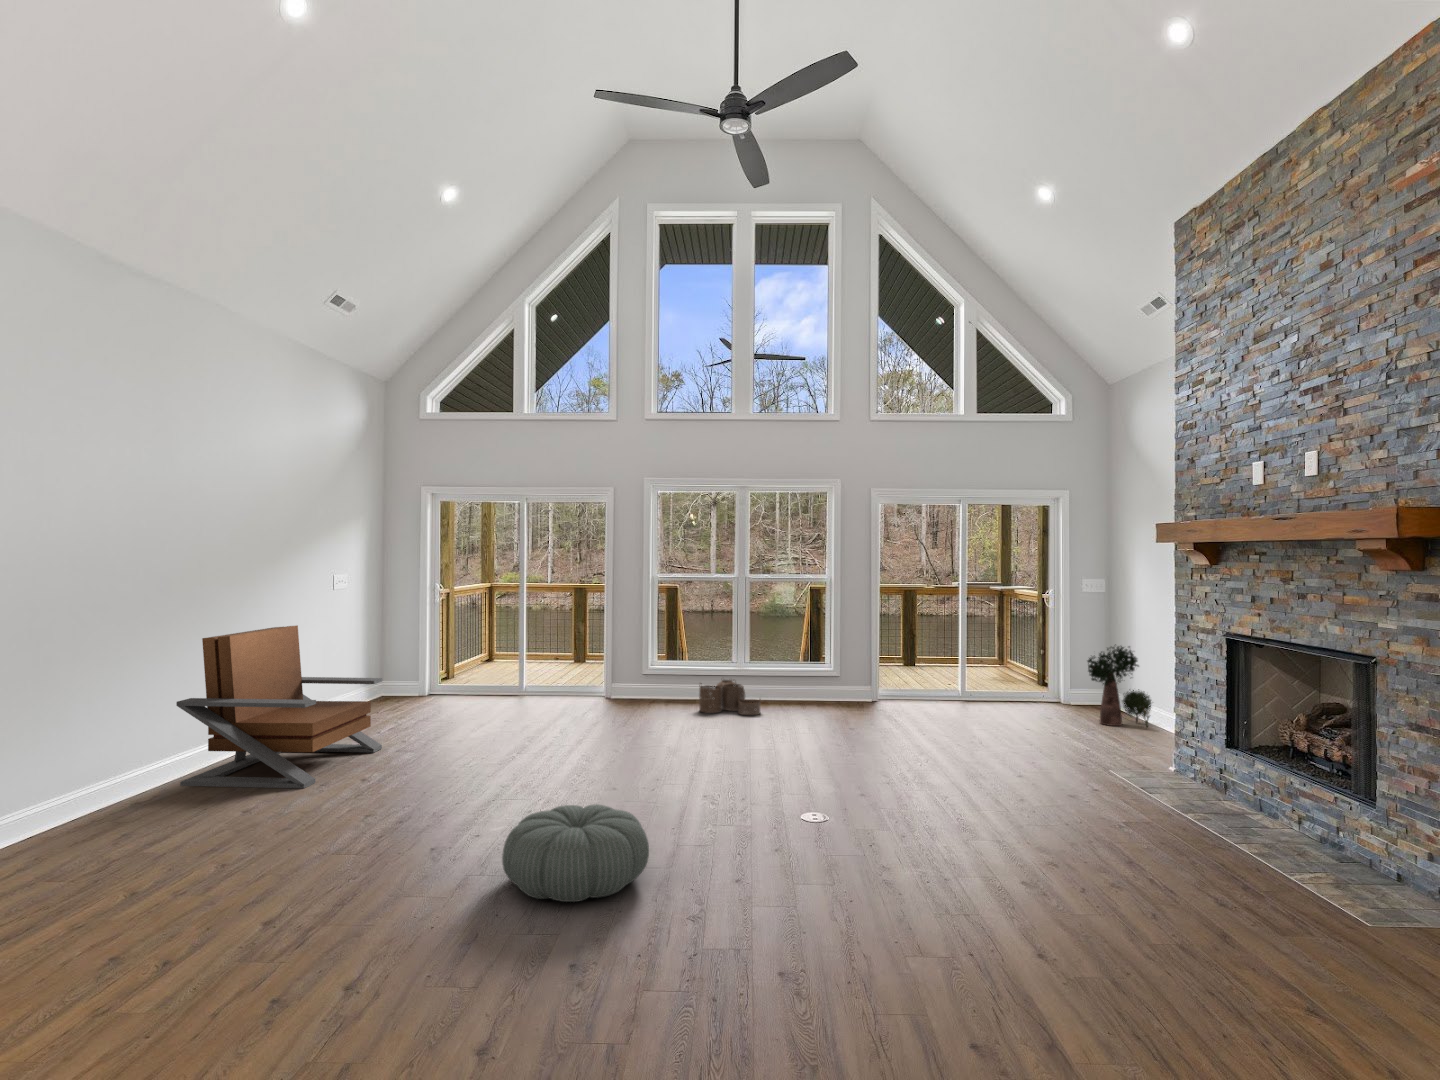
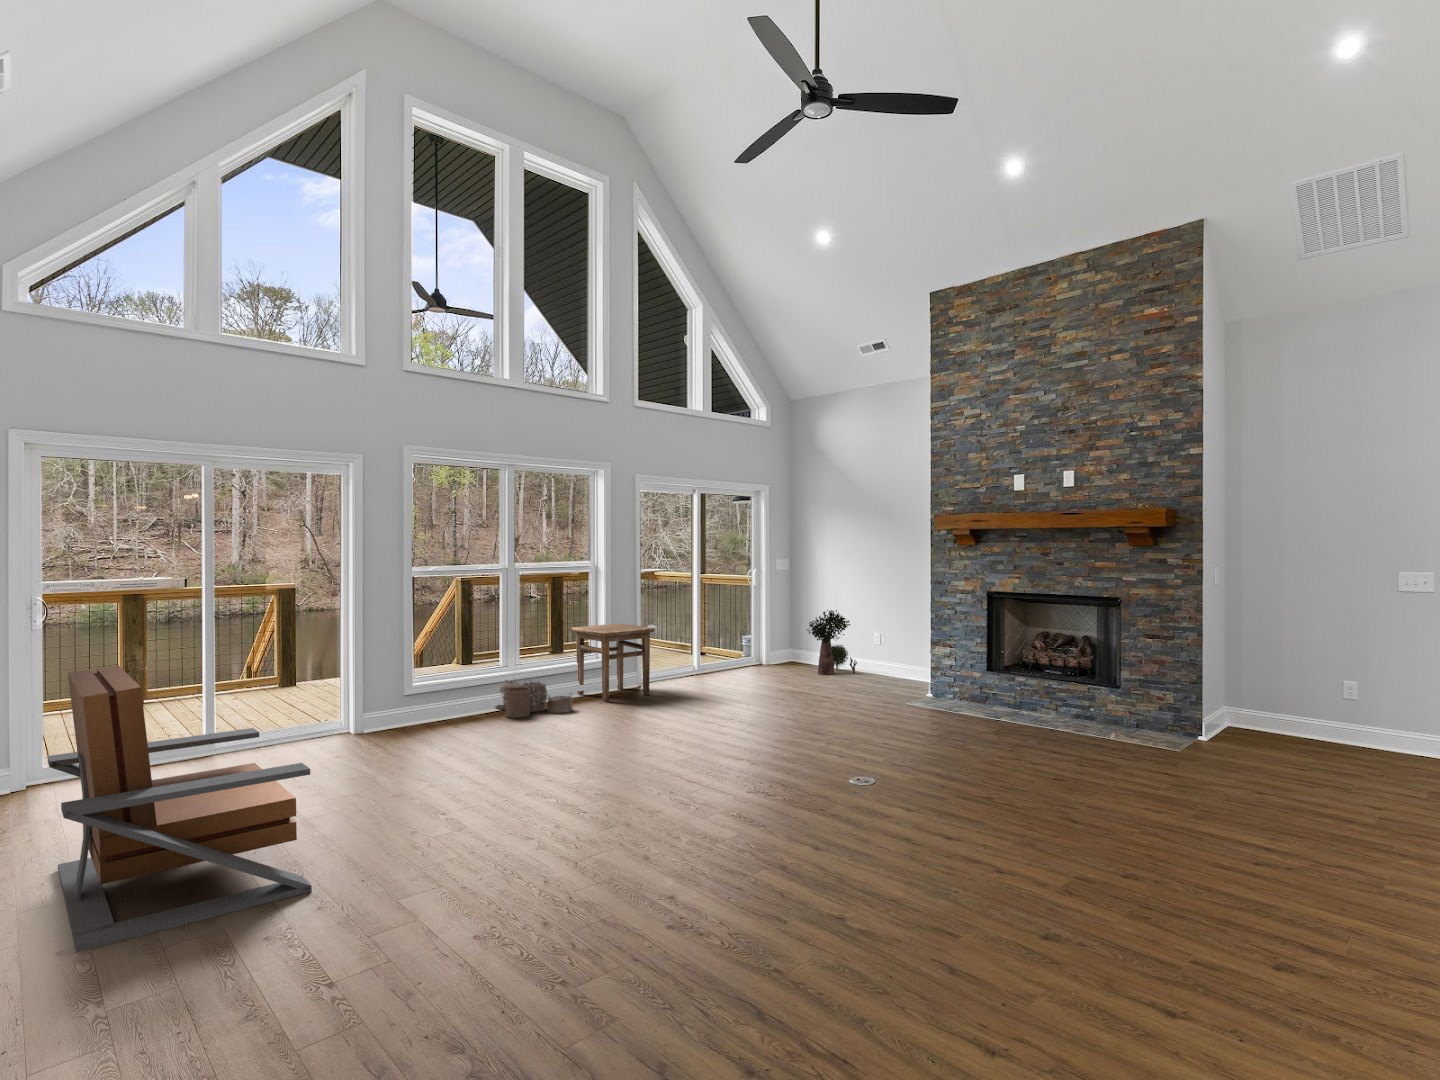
side table: none [798,638,861,714] -> present [572,623,654,702]
pouf: present [502,804,649,902] -> none [784,786,922,876]

